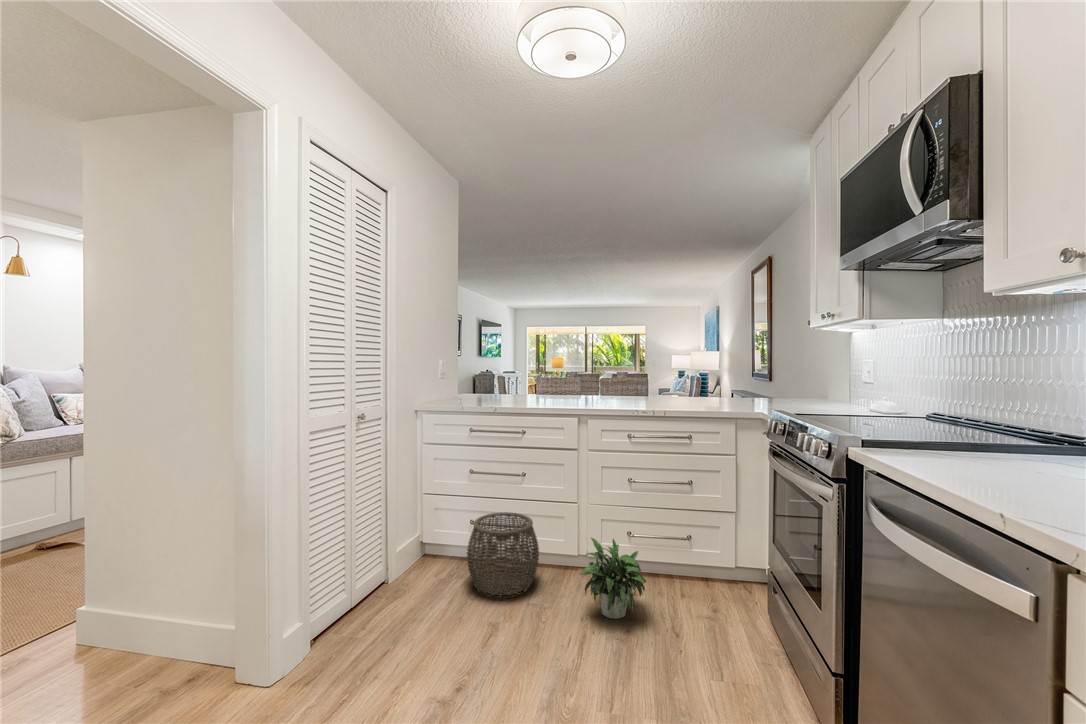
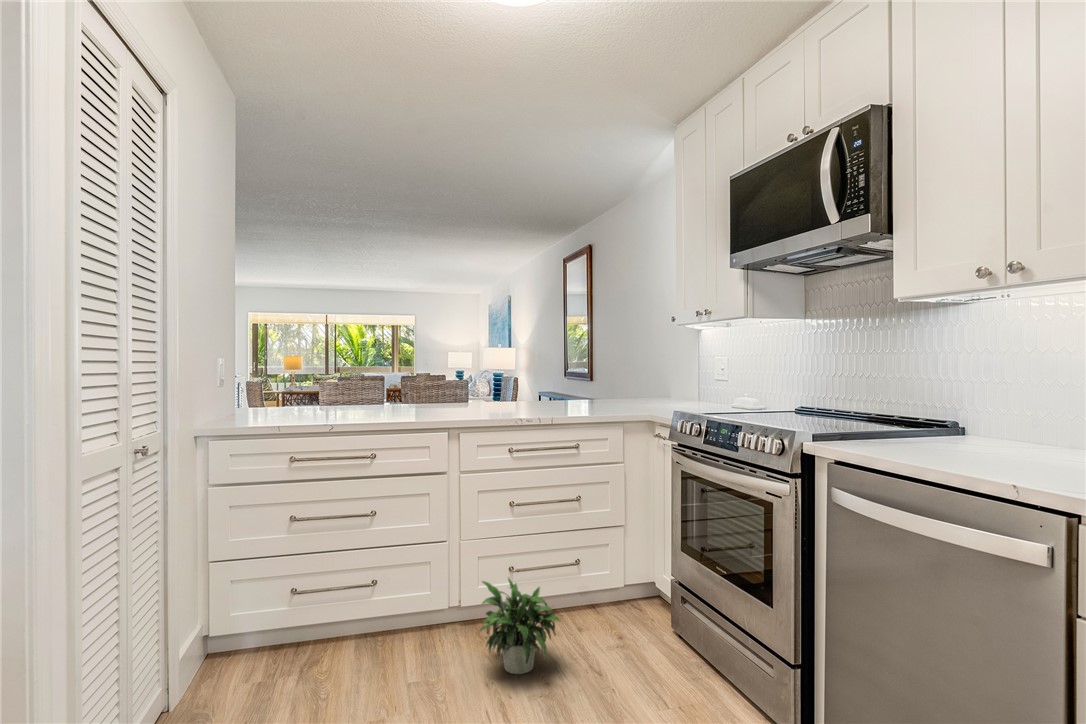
woven basket: present [467,512,539,596] -> none [304,568,410,688]

